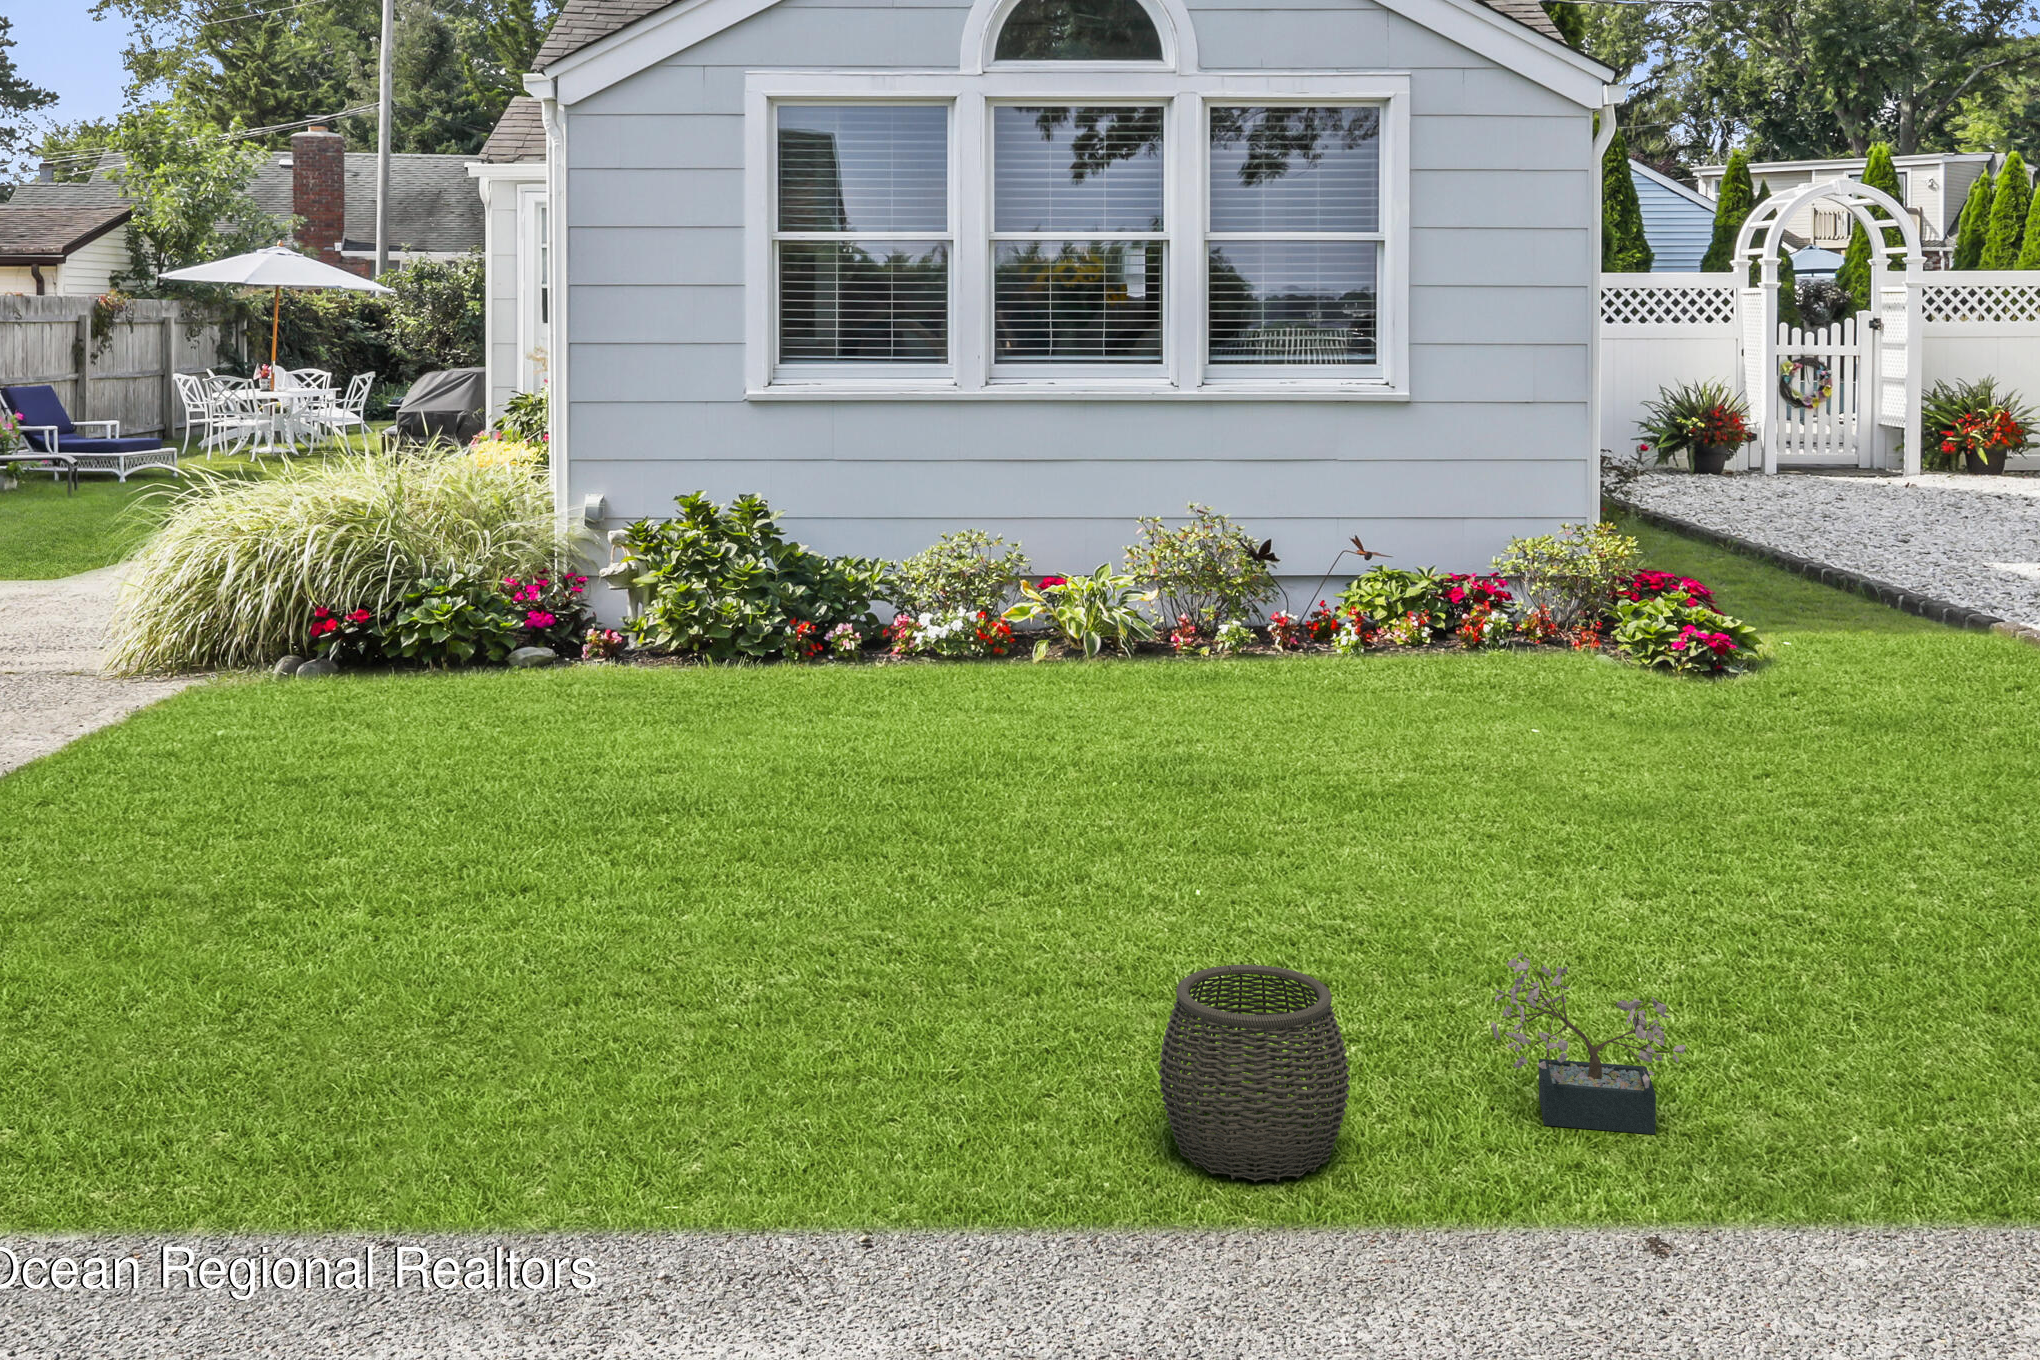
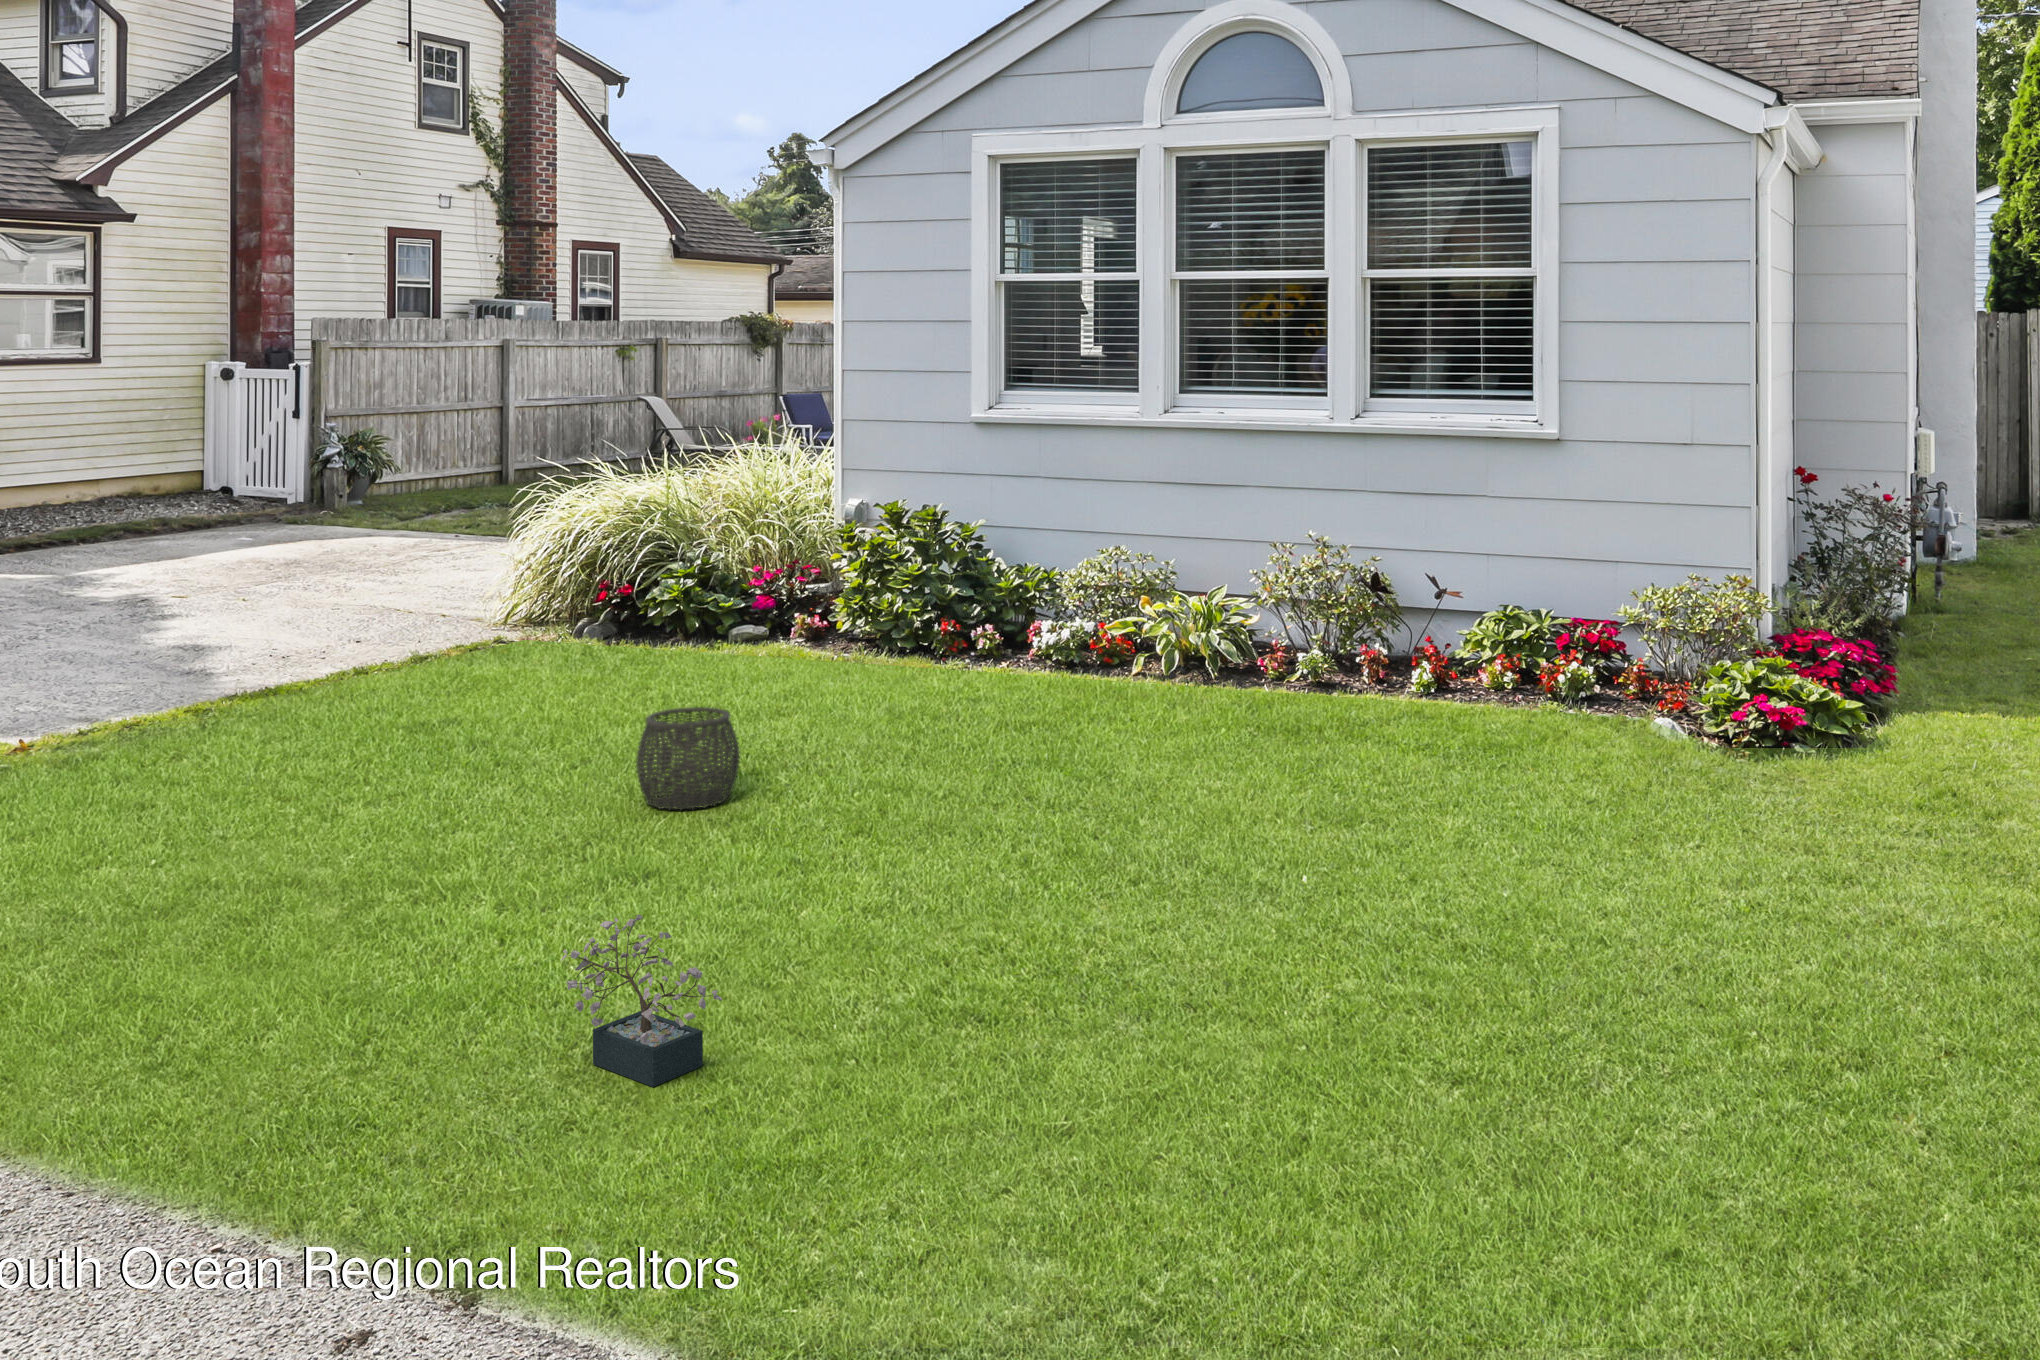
woven basket: present [1159,965,1350,1182] -> present [636,707,740,810]

